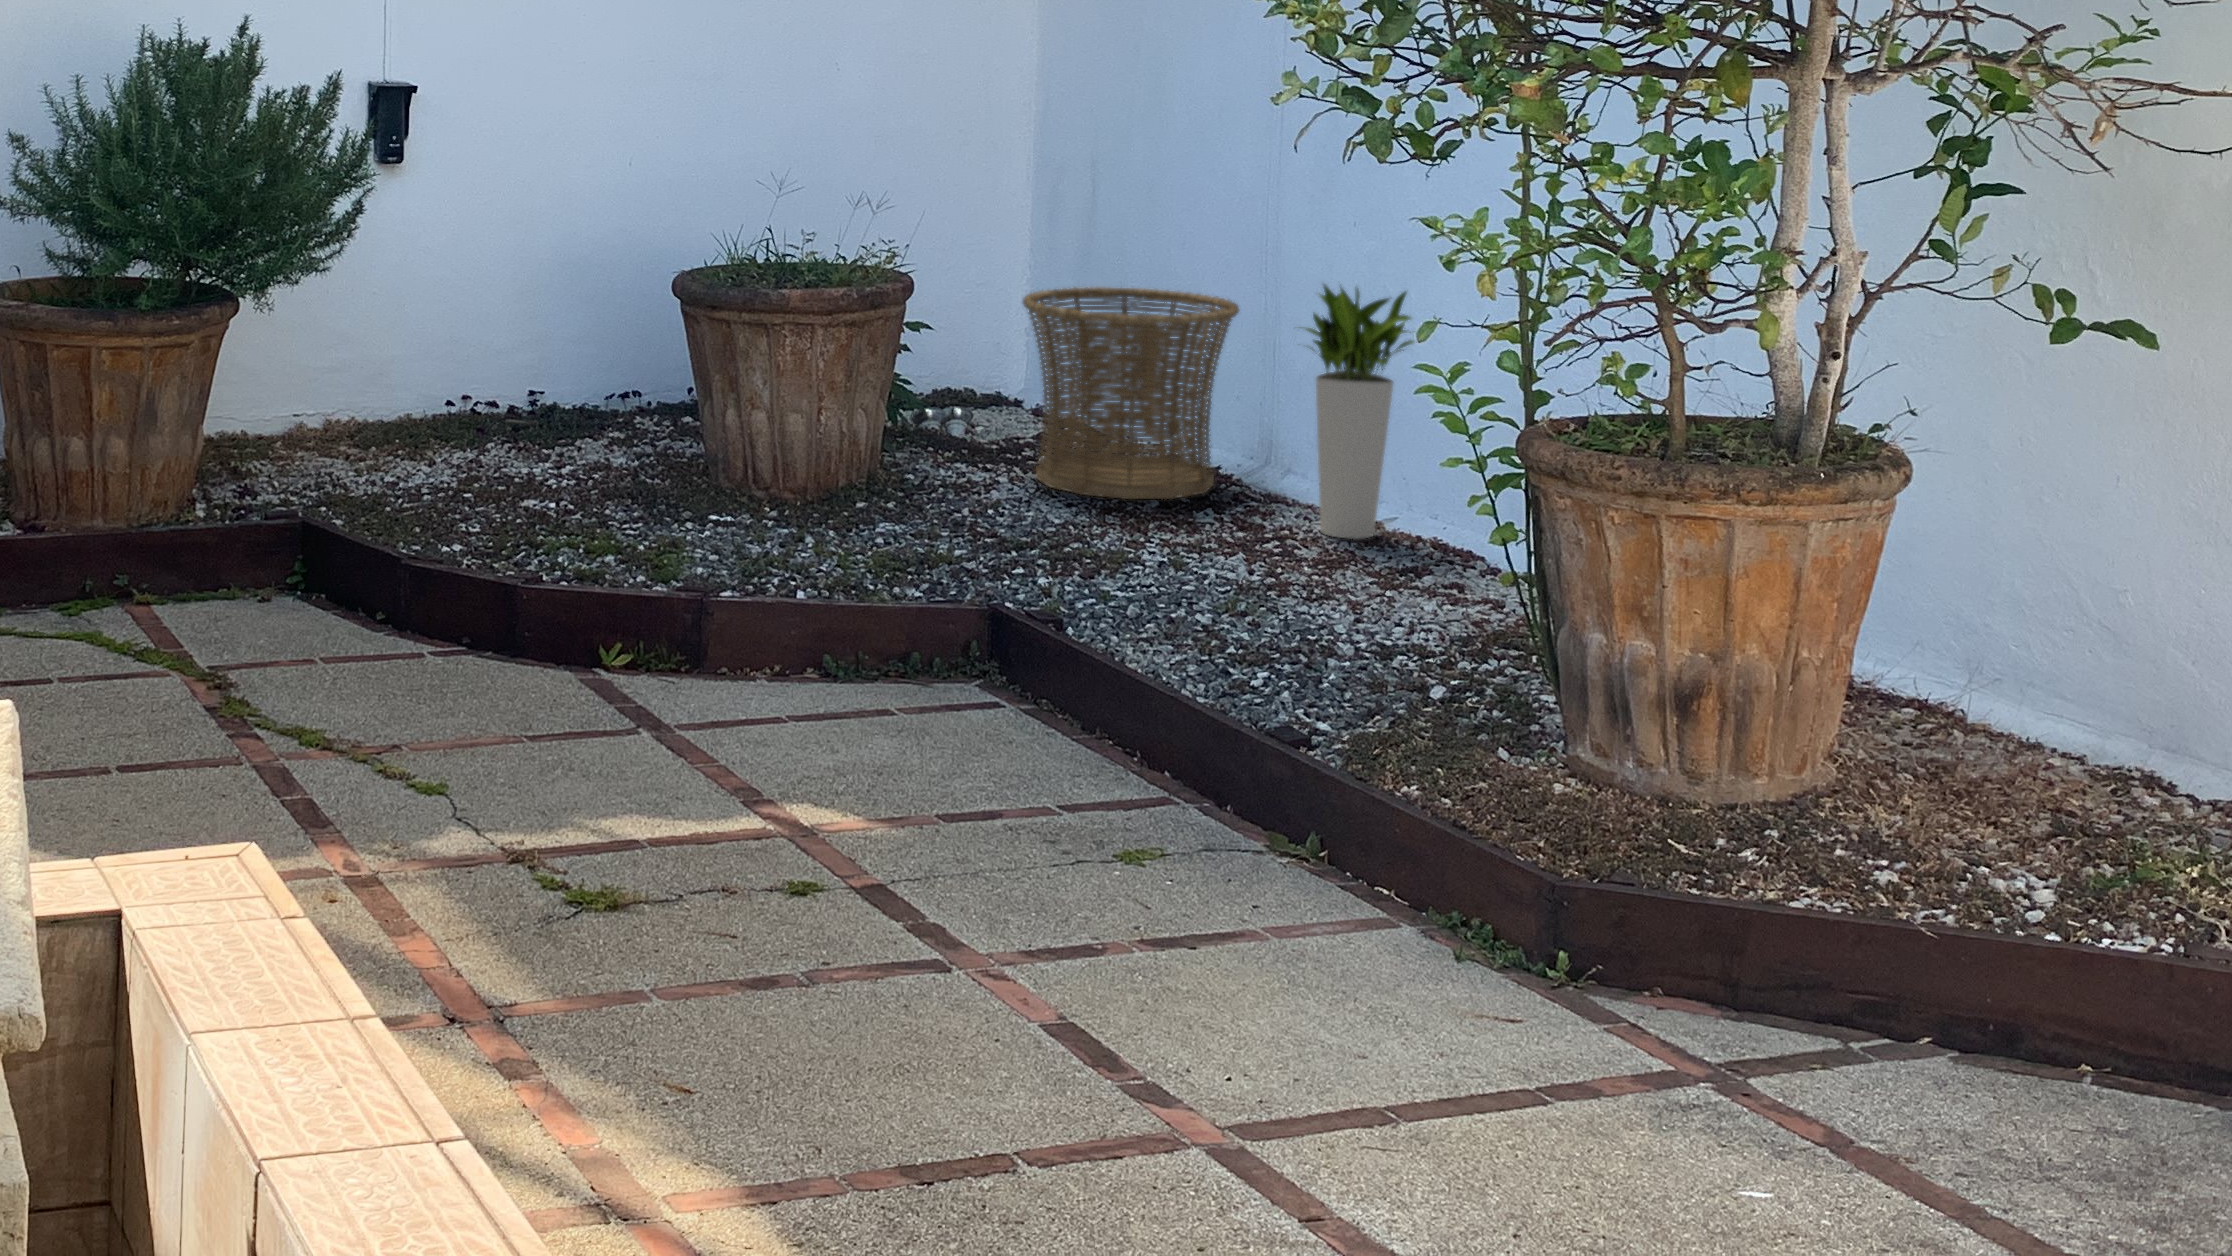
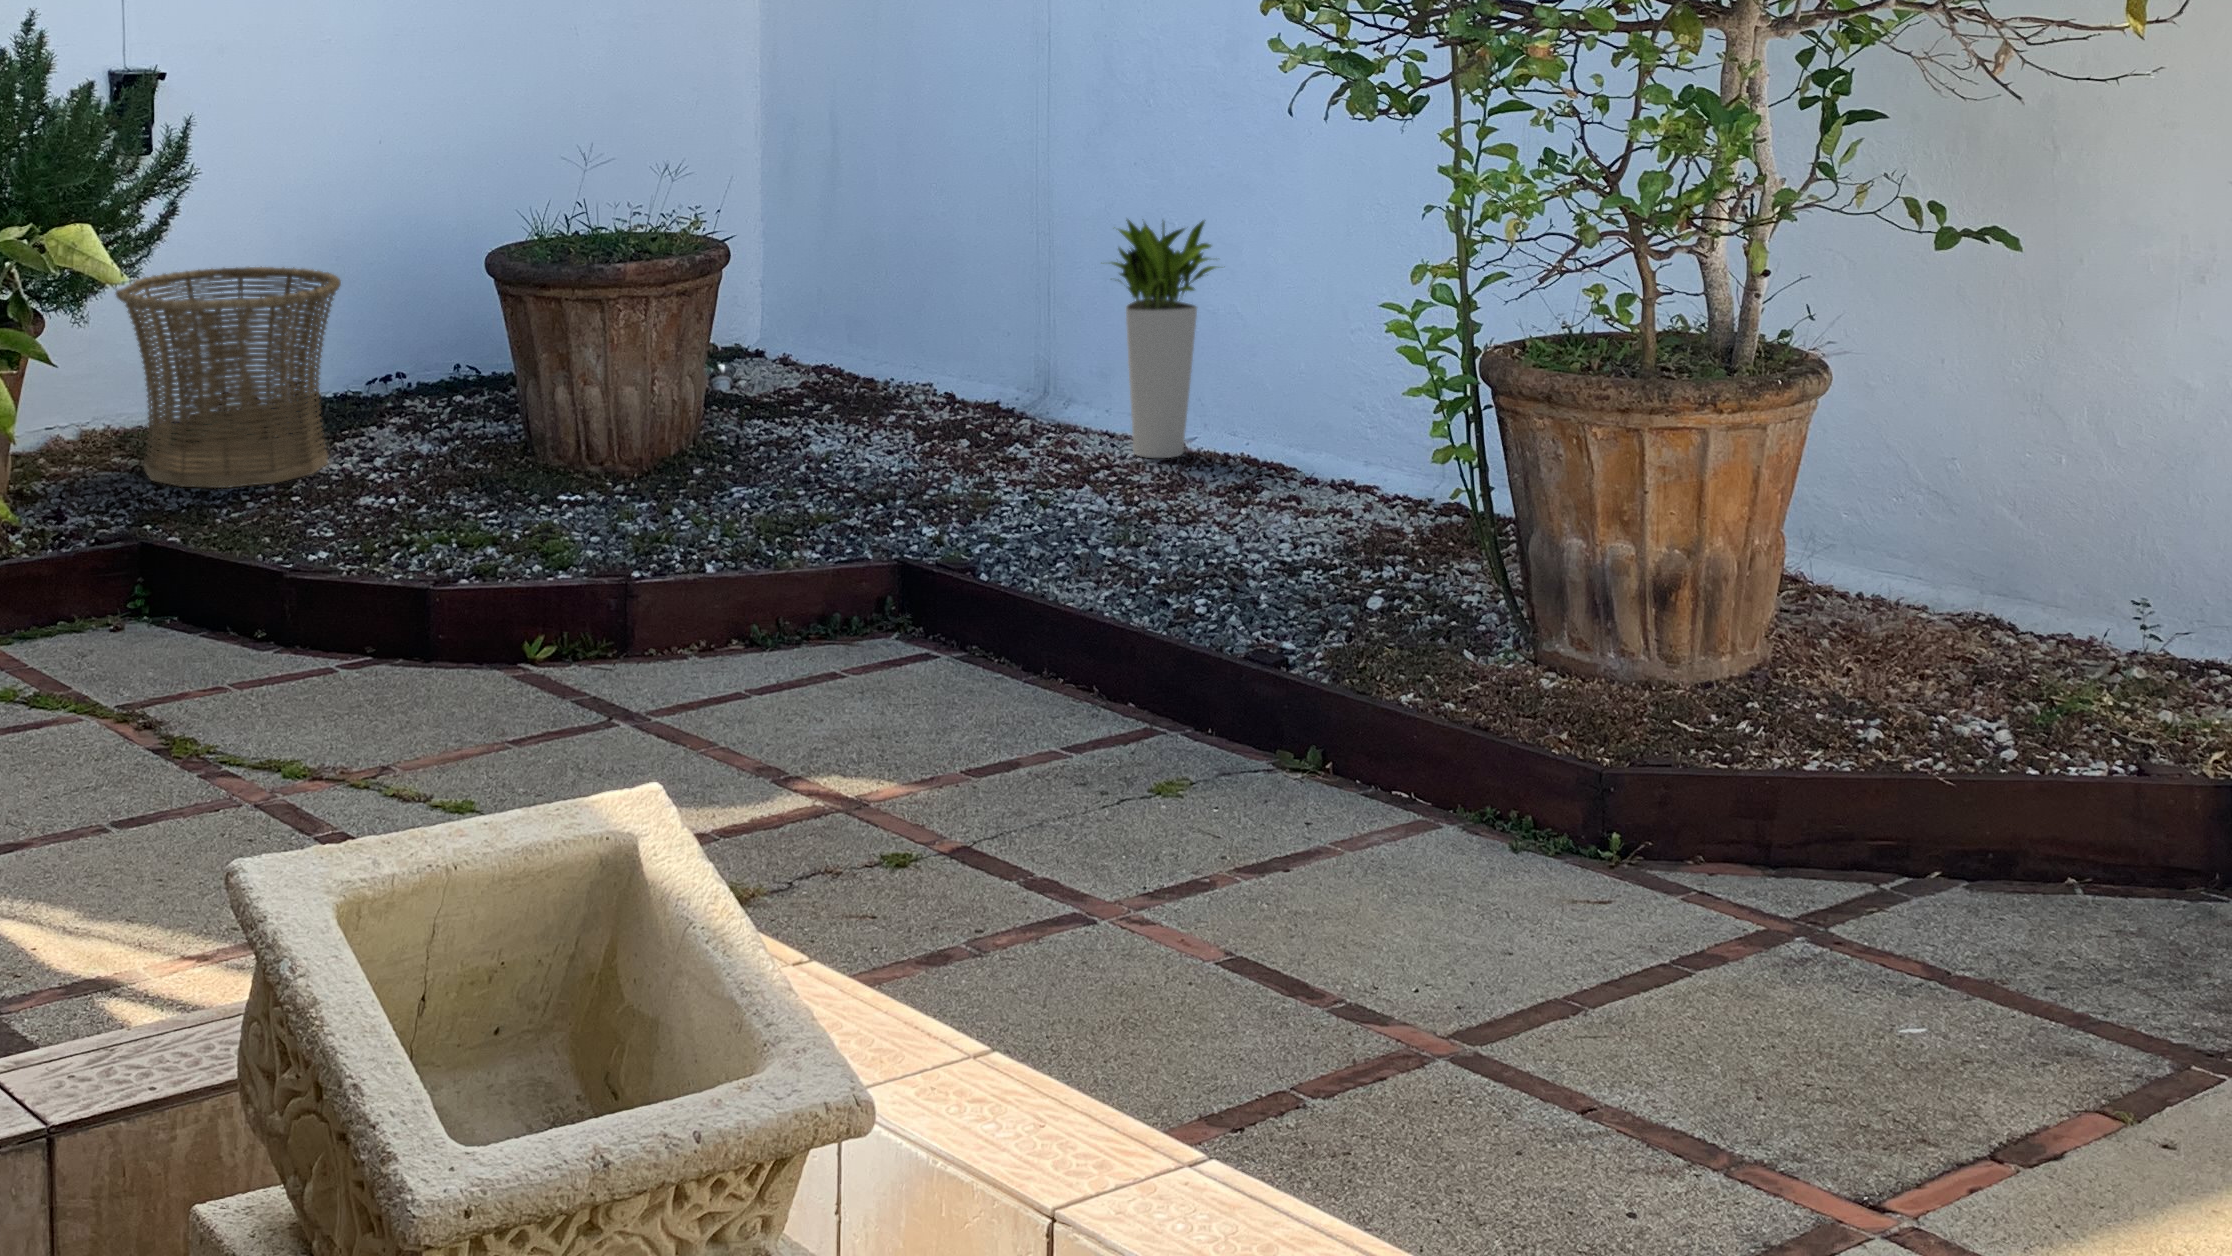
basket: present [1022,287,1239,499] -> present [116,267,341,488]

